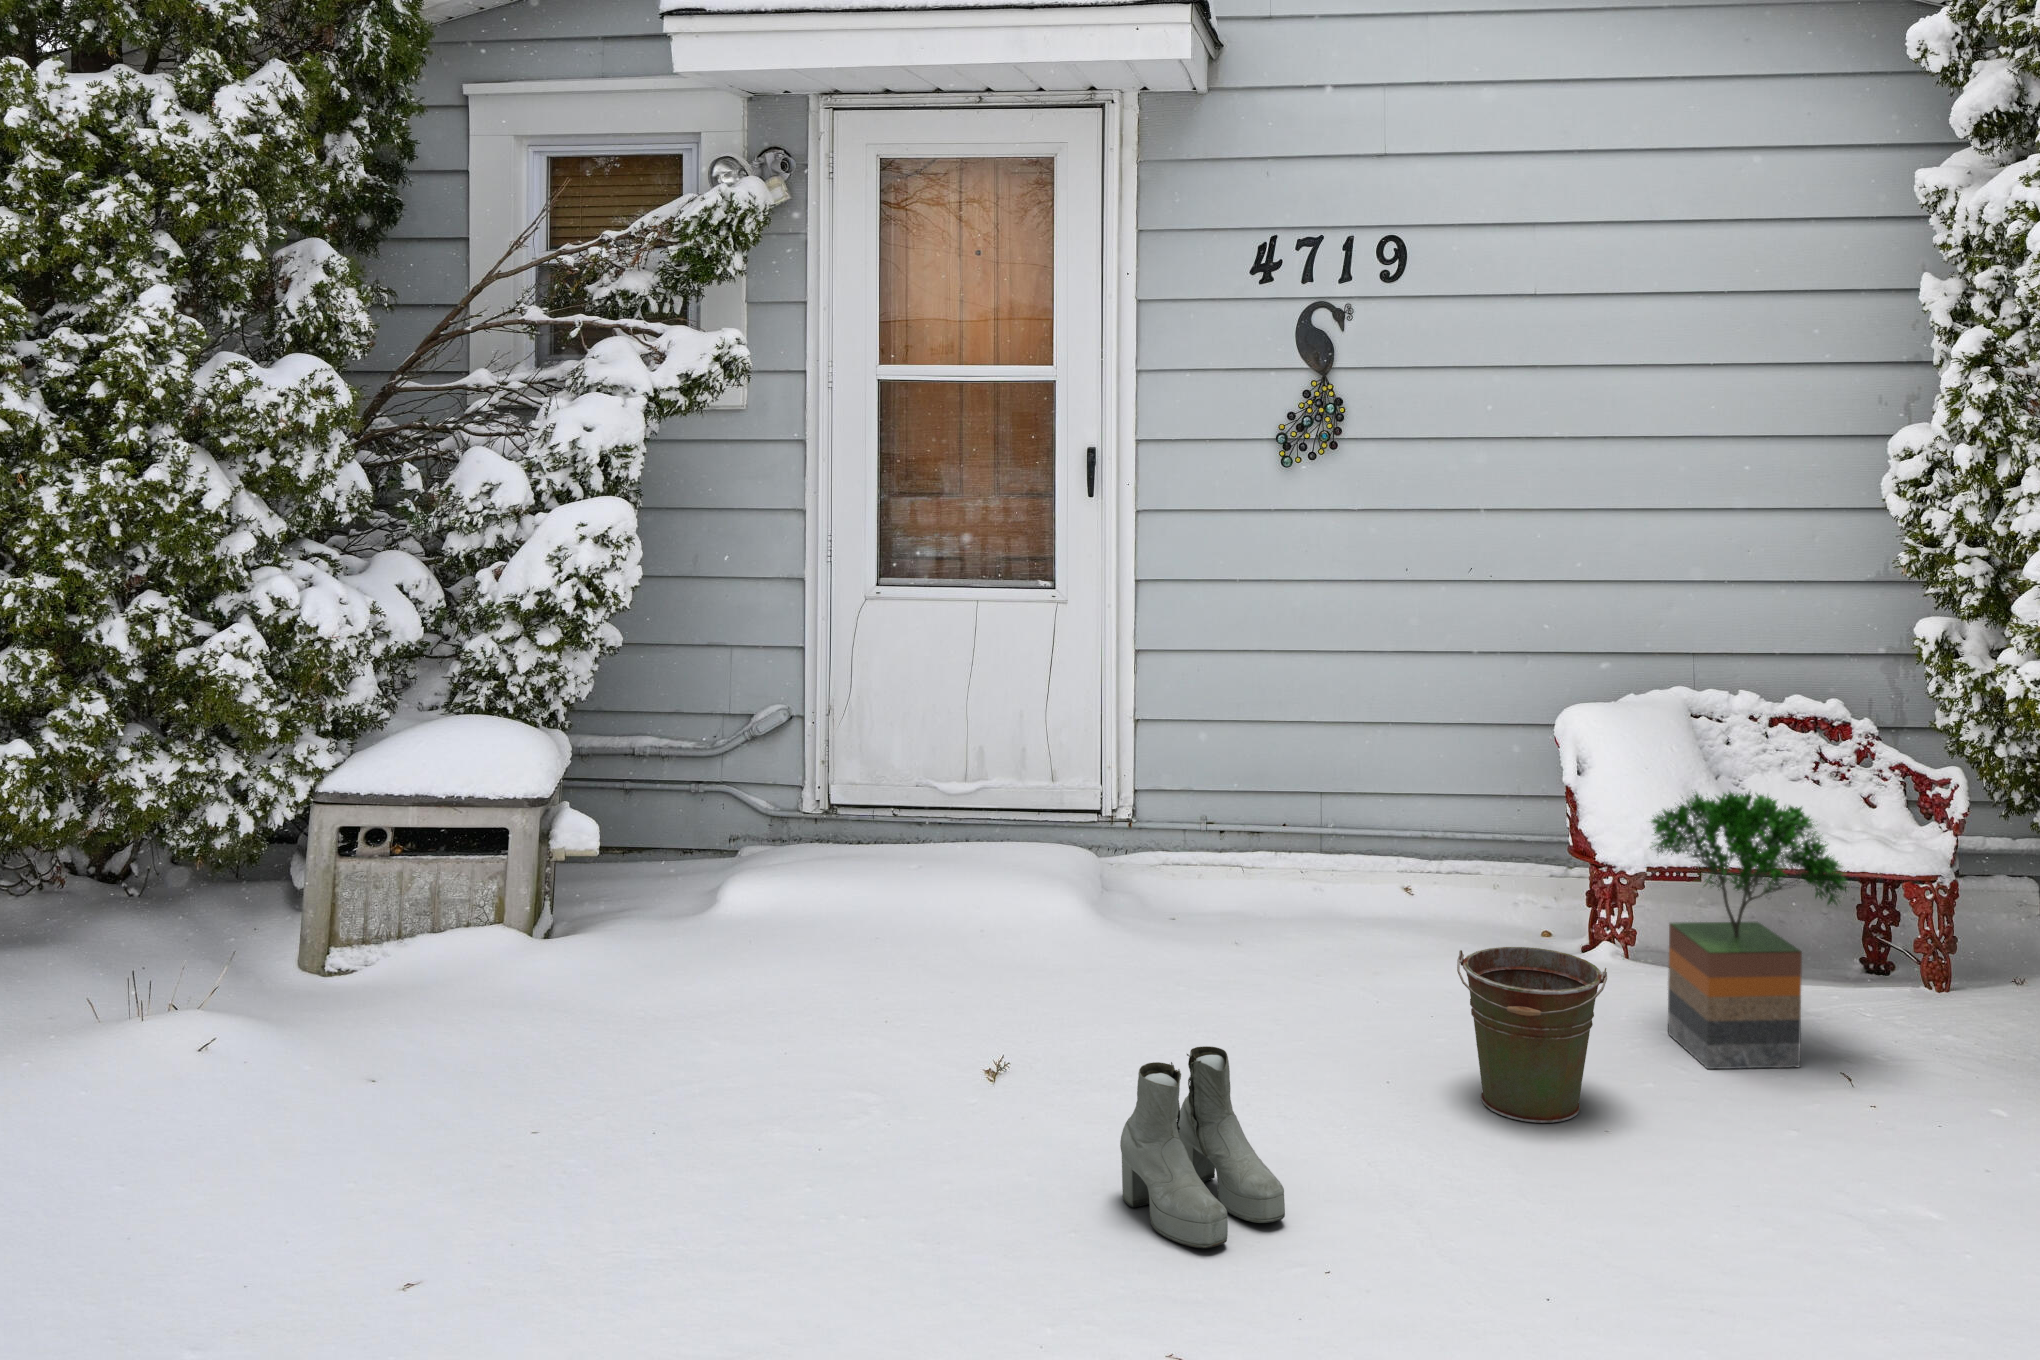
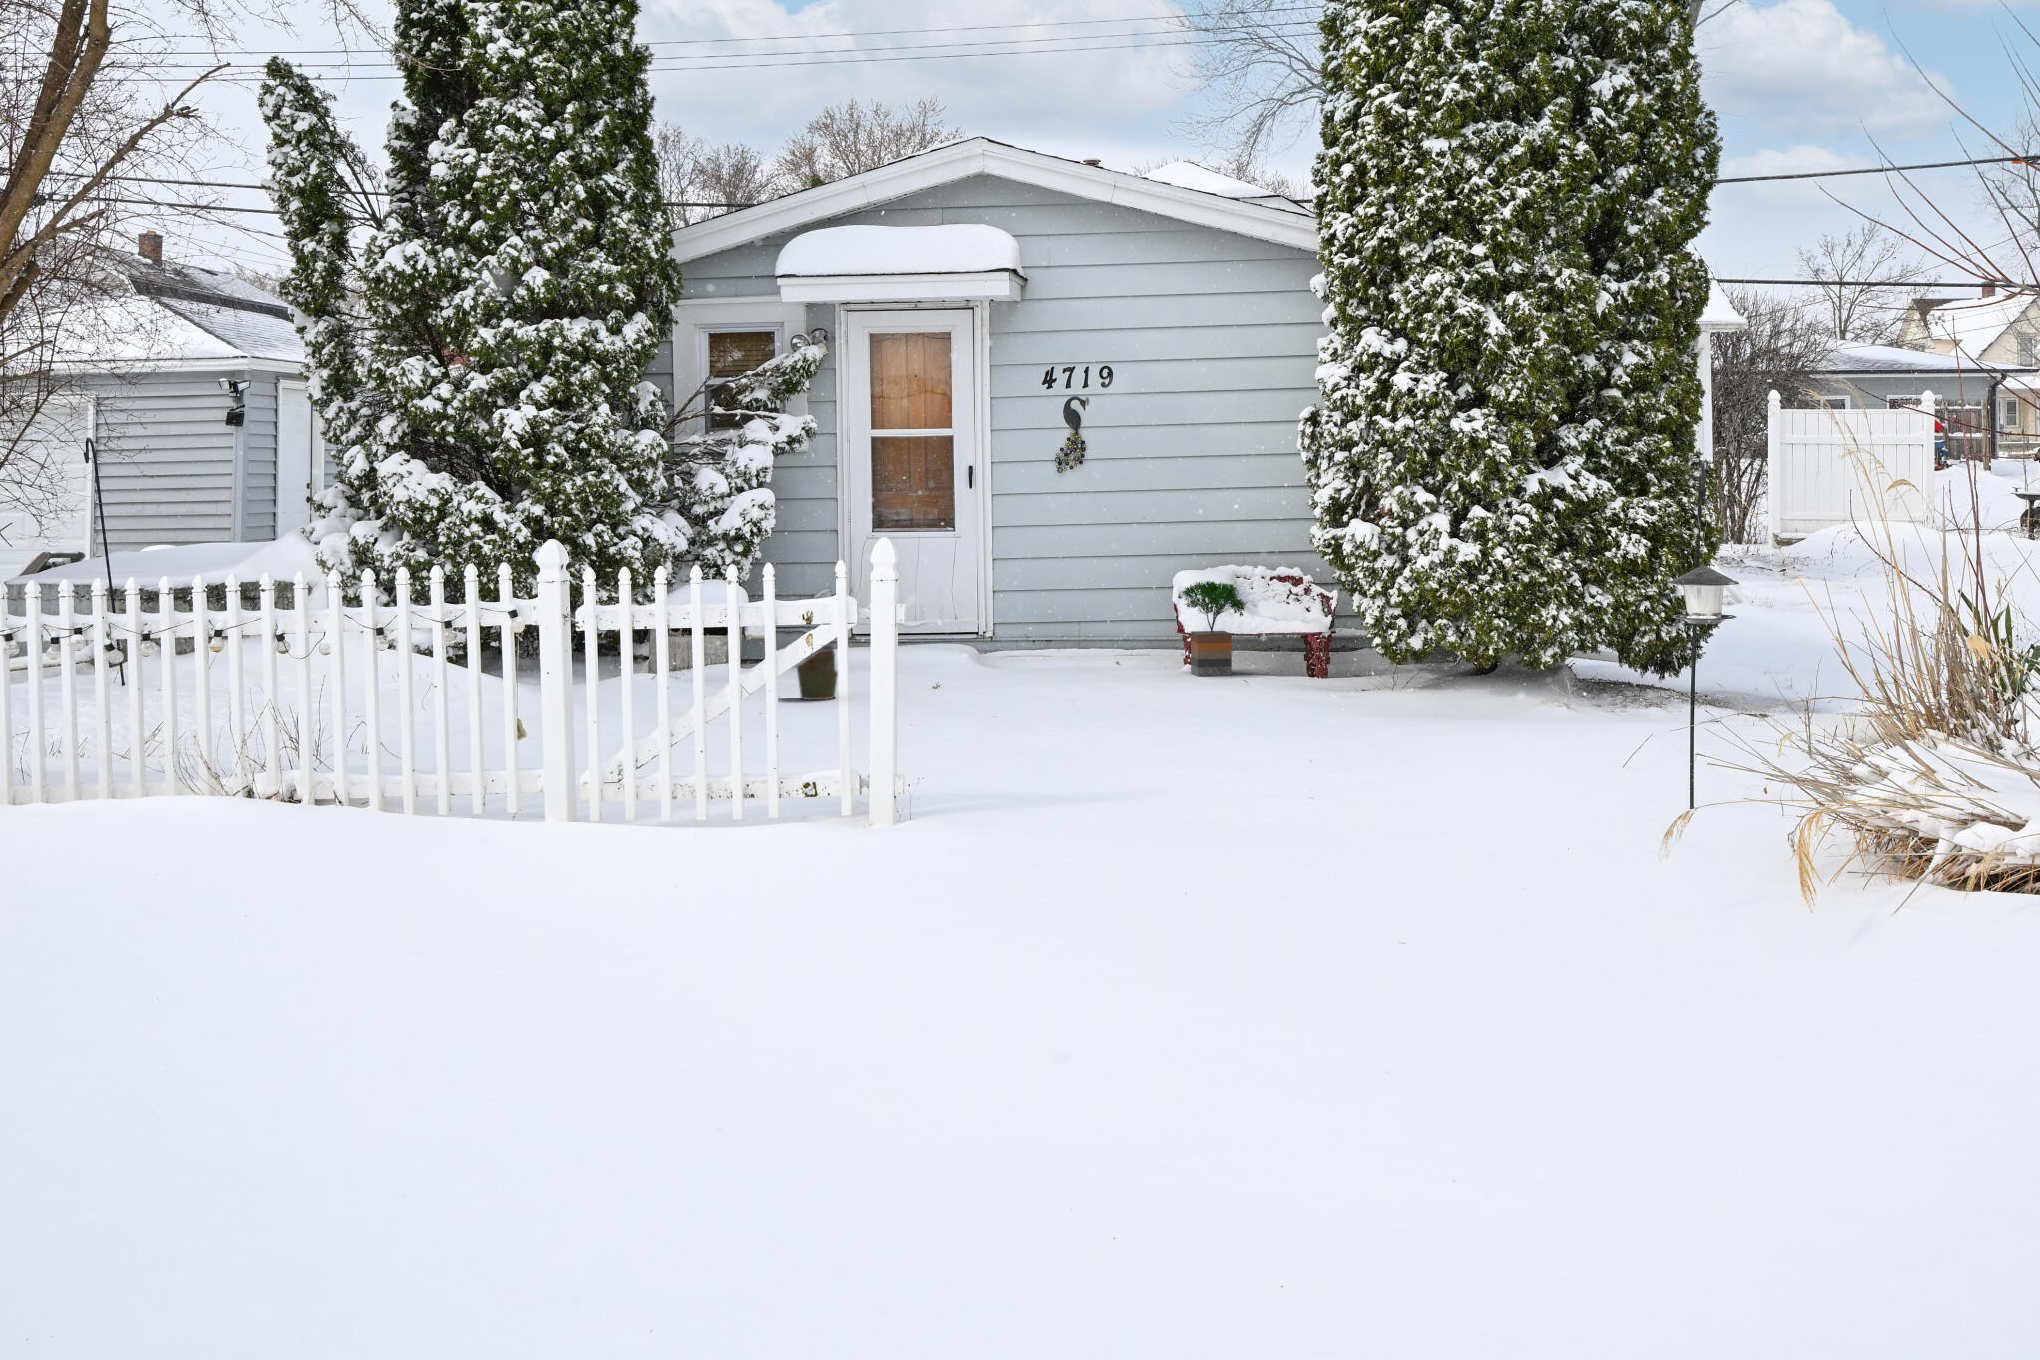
bucket: present [1457,947,1607,1123] -> present [797,645,838,700]
boots: present [1120,1046,1285,1248] -> none [987,646,1038,694]

